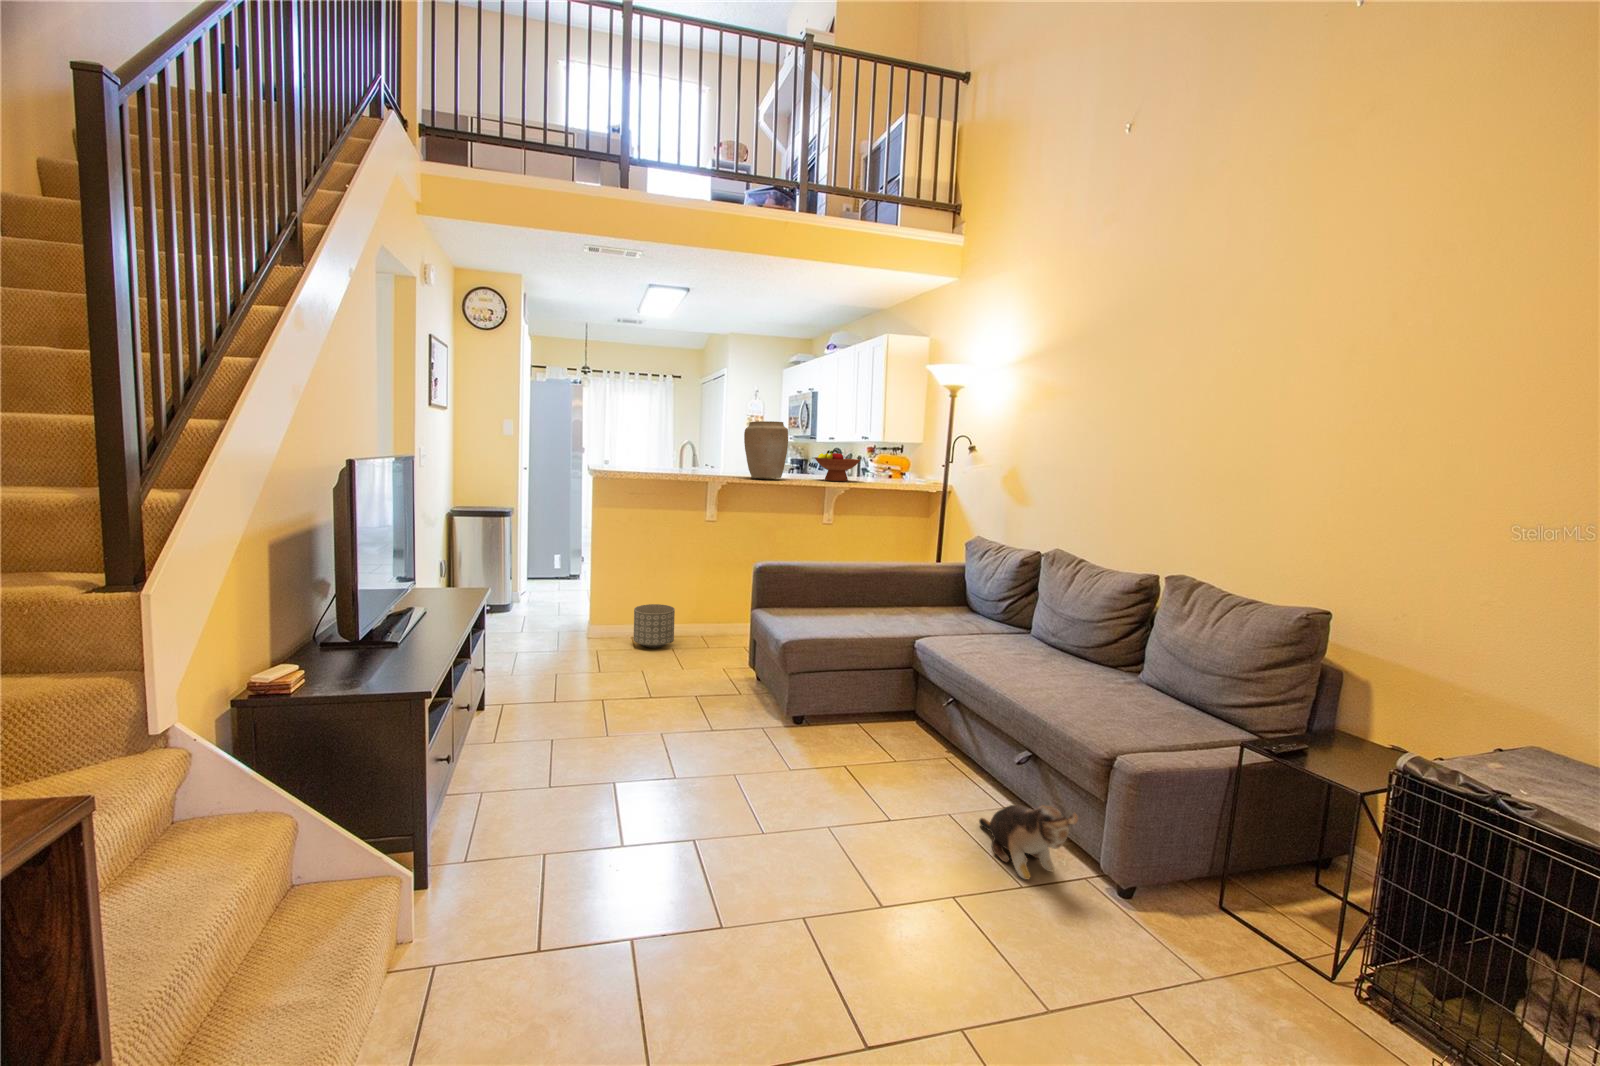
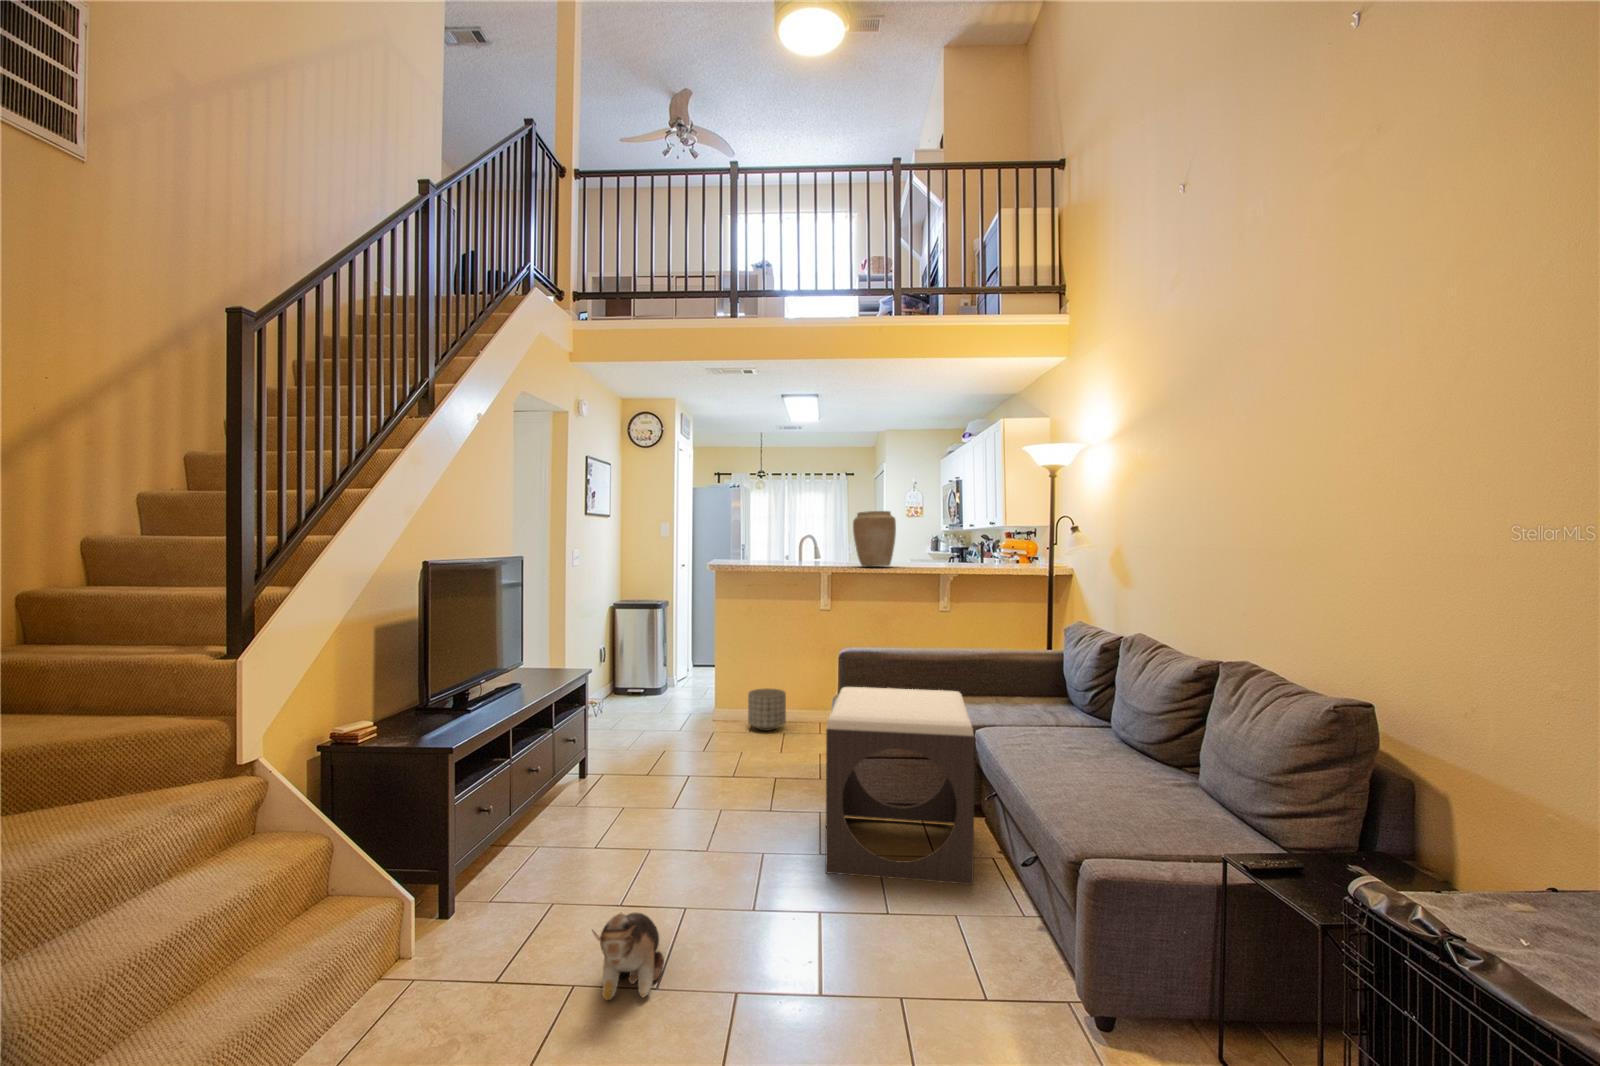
fruit bowl: present [815,450,860,482] -> none [927,536,975,567]
footstool: none [788,605,958,789] -> present [825,687,975,885]
plush toy: present [979,805,1078,879] -> present [592,913,664,1000]

